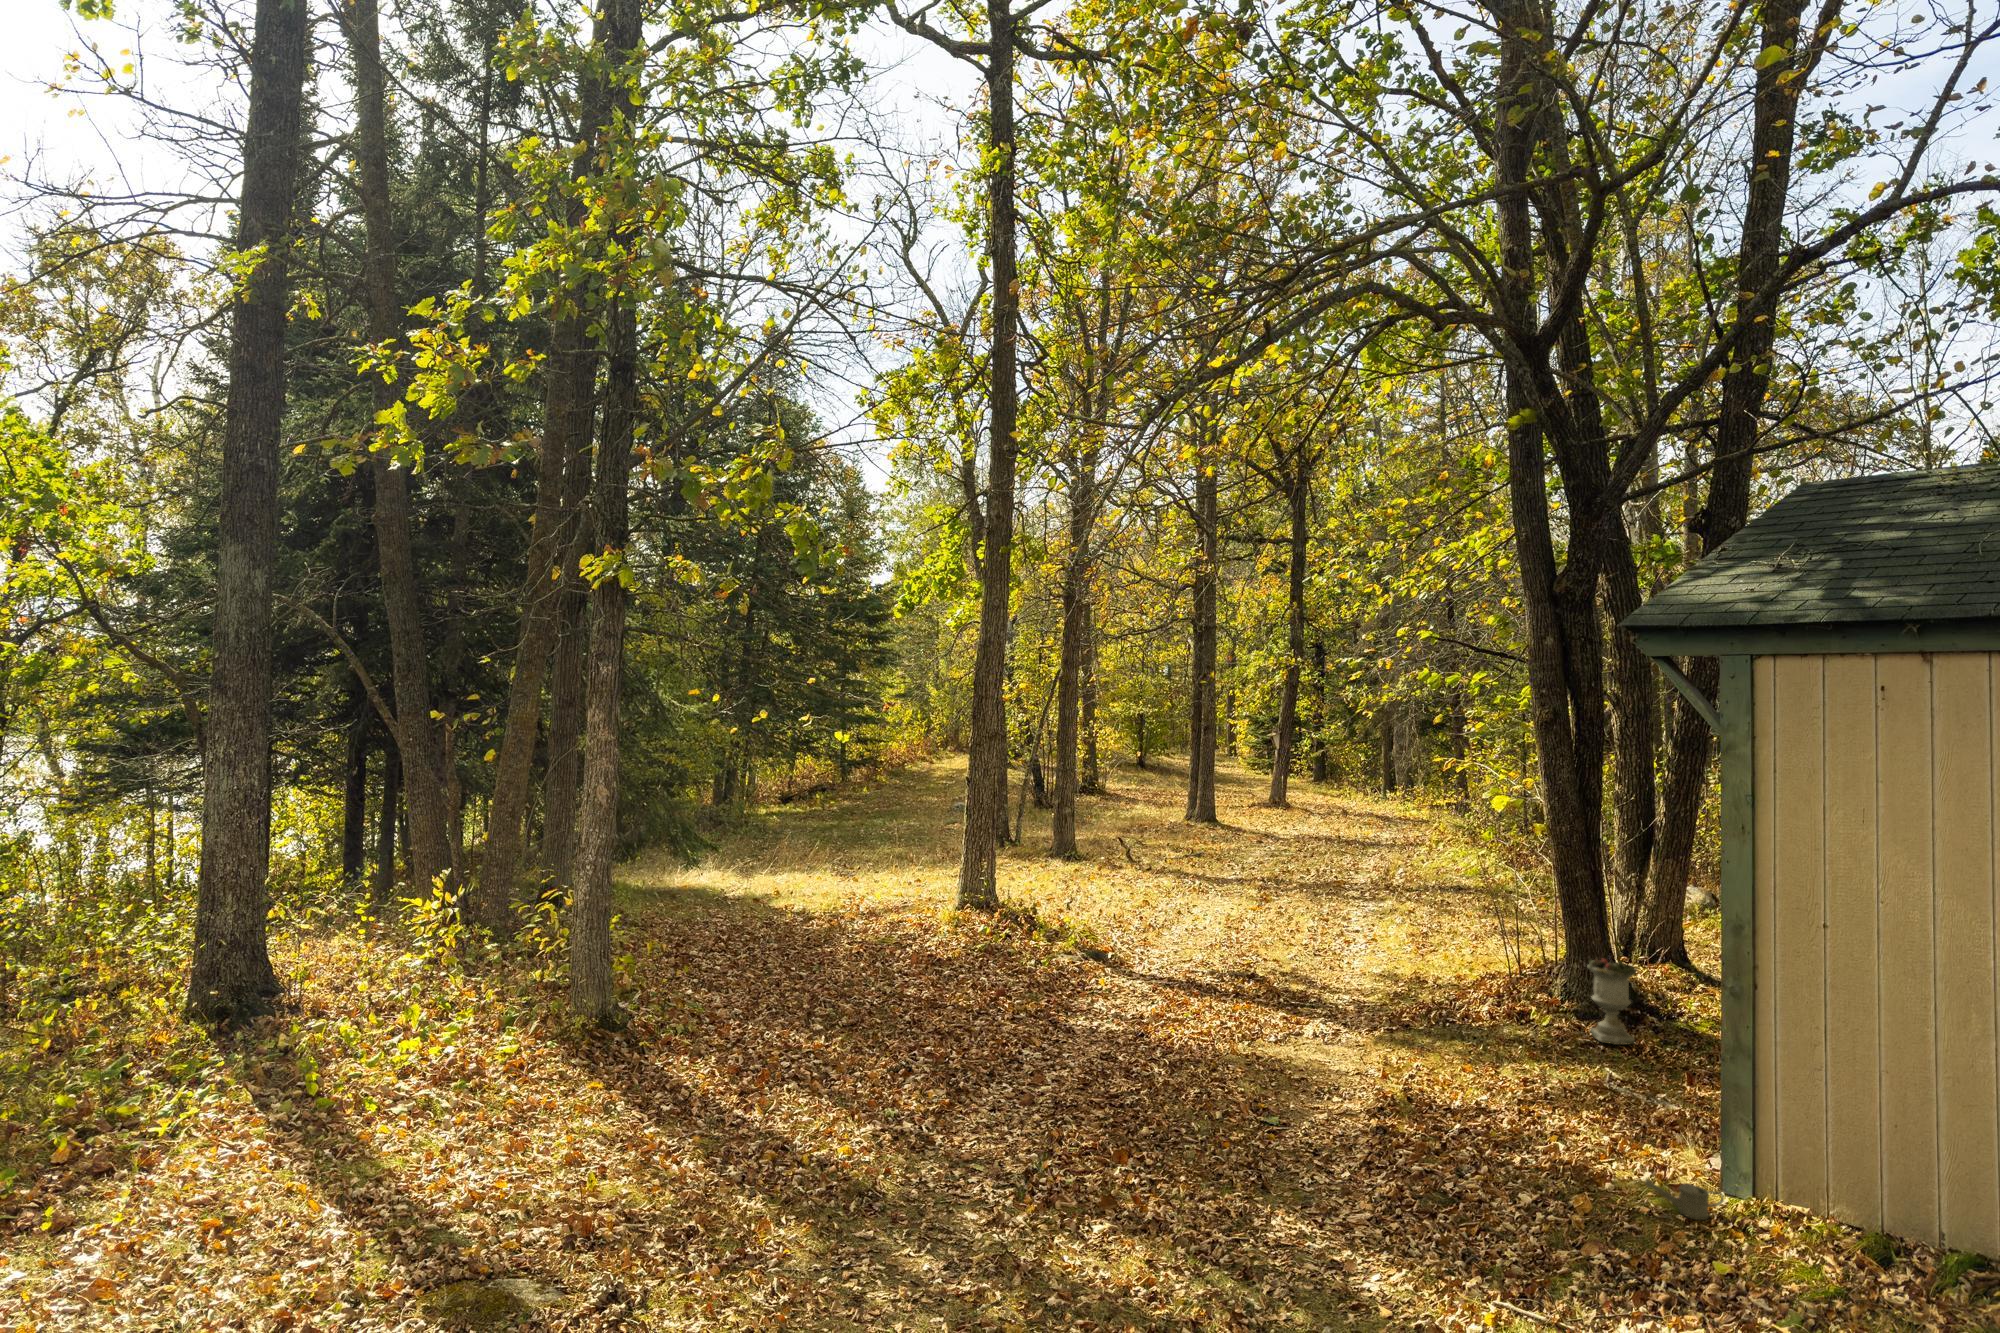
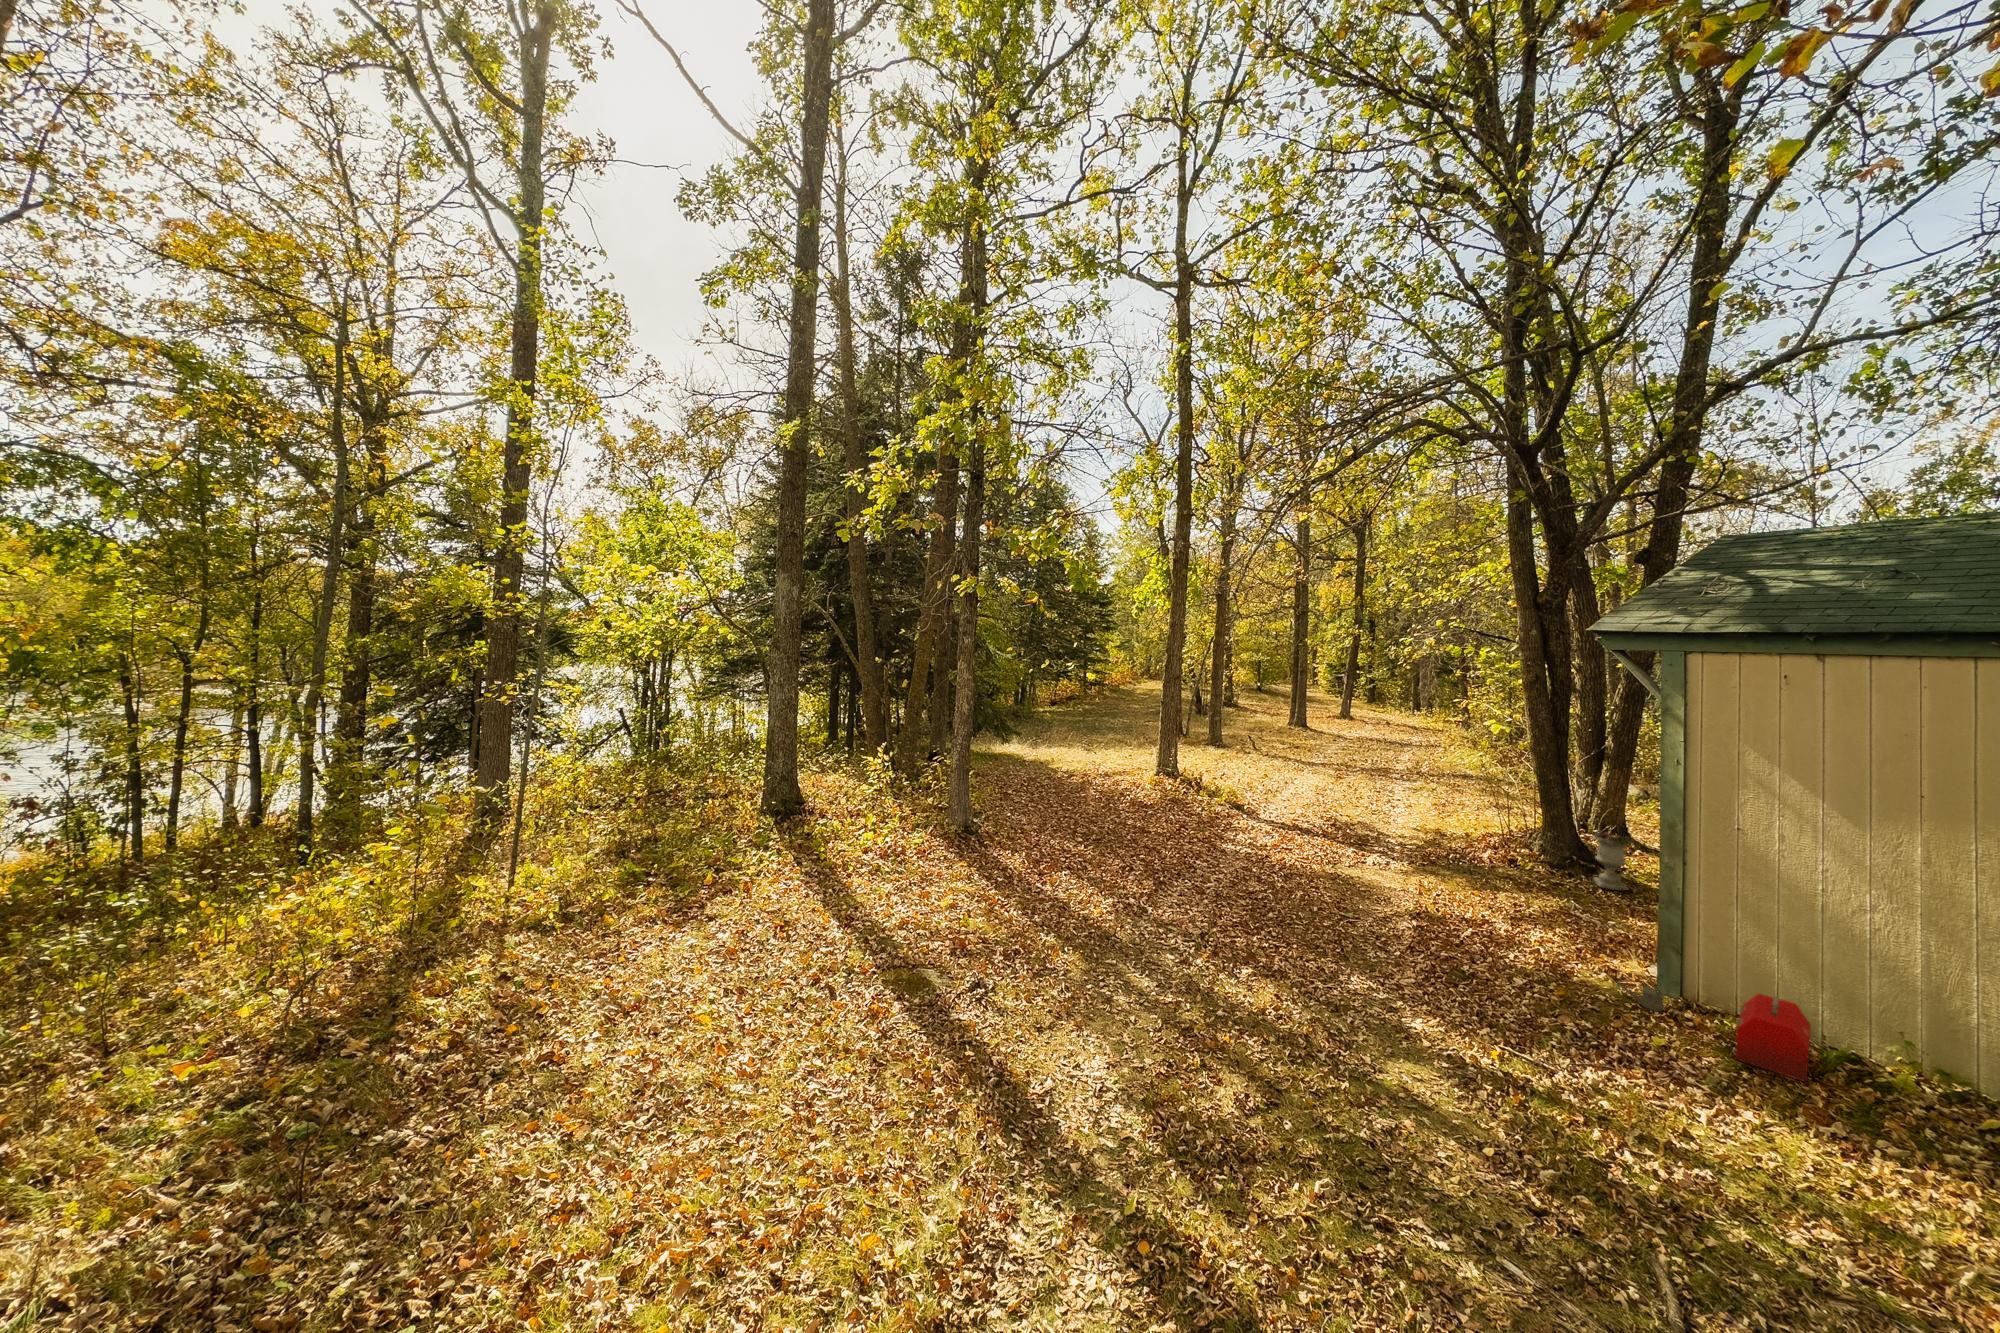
toolbox: none [1808,1175,1905,1306] -> present [1735,994,1811,1082]

